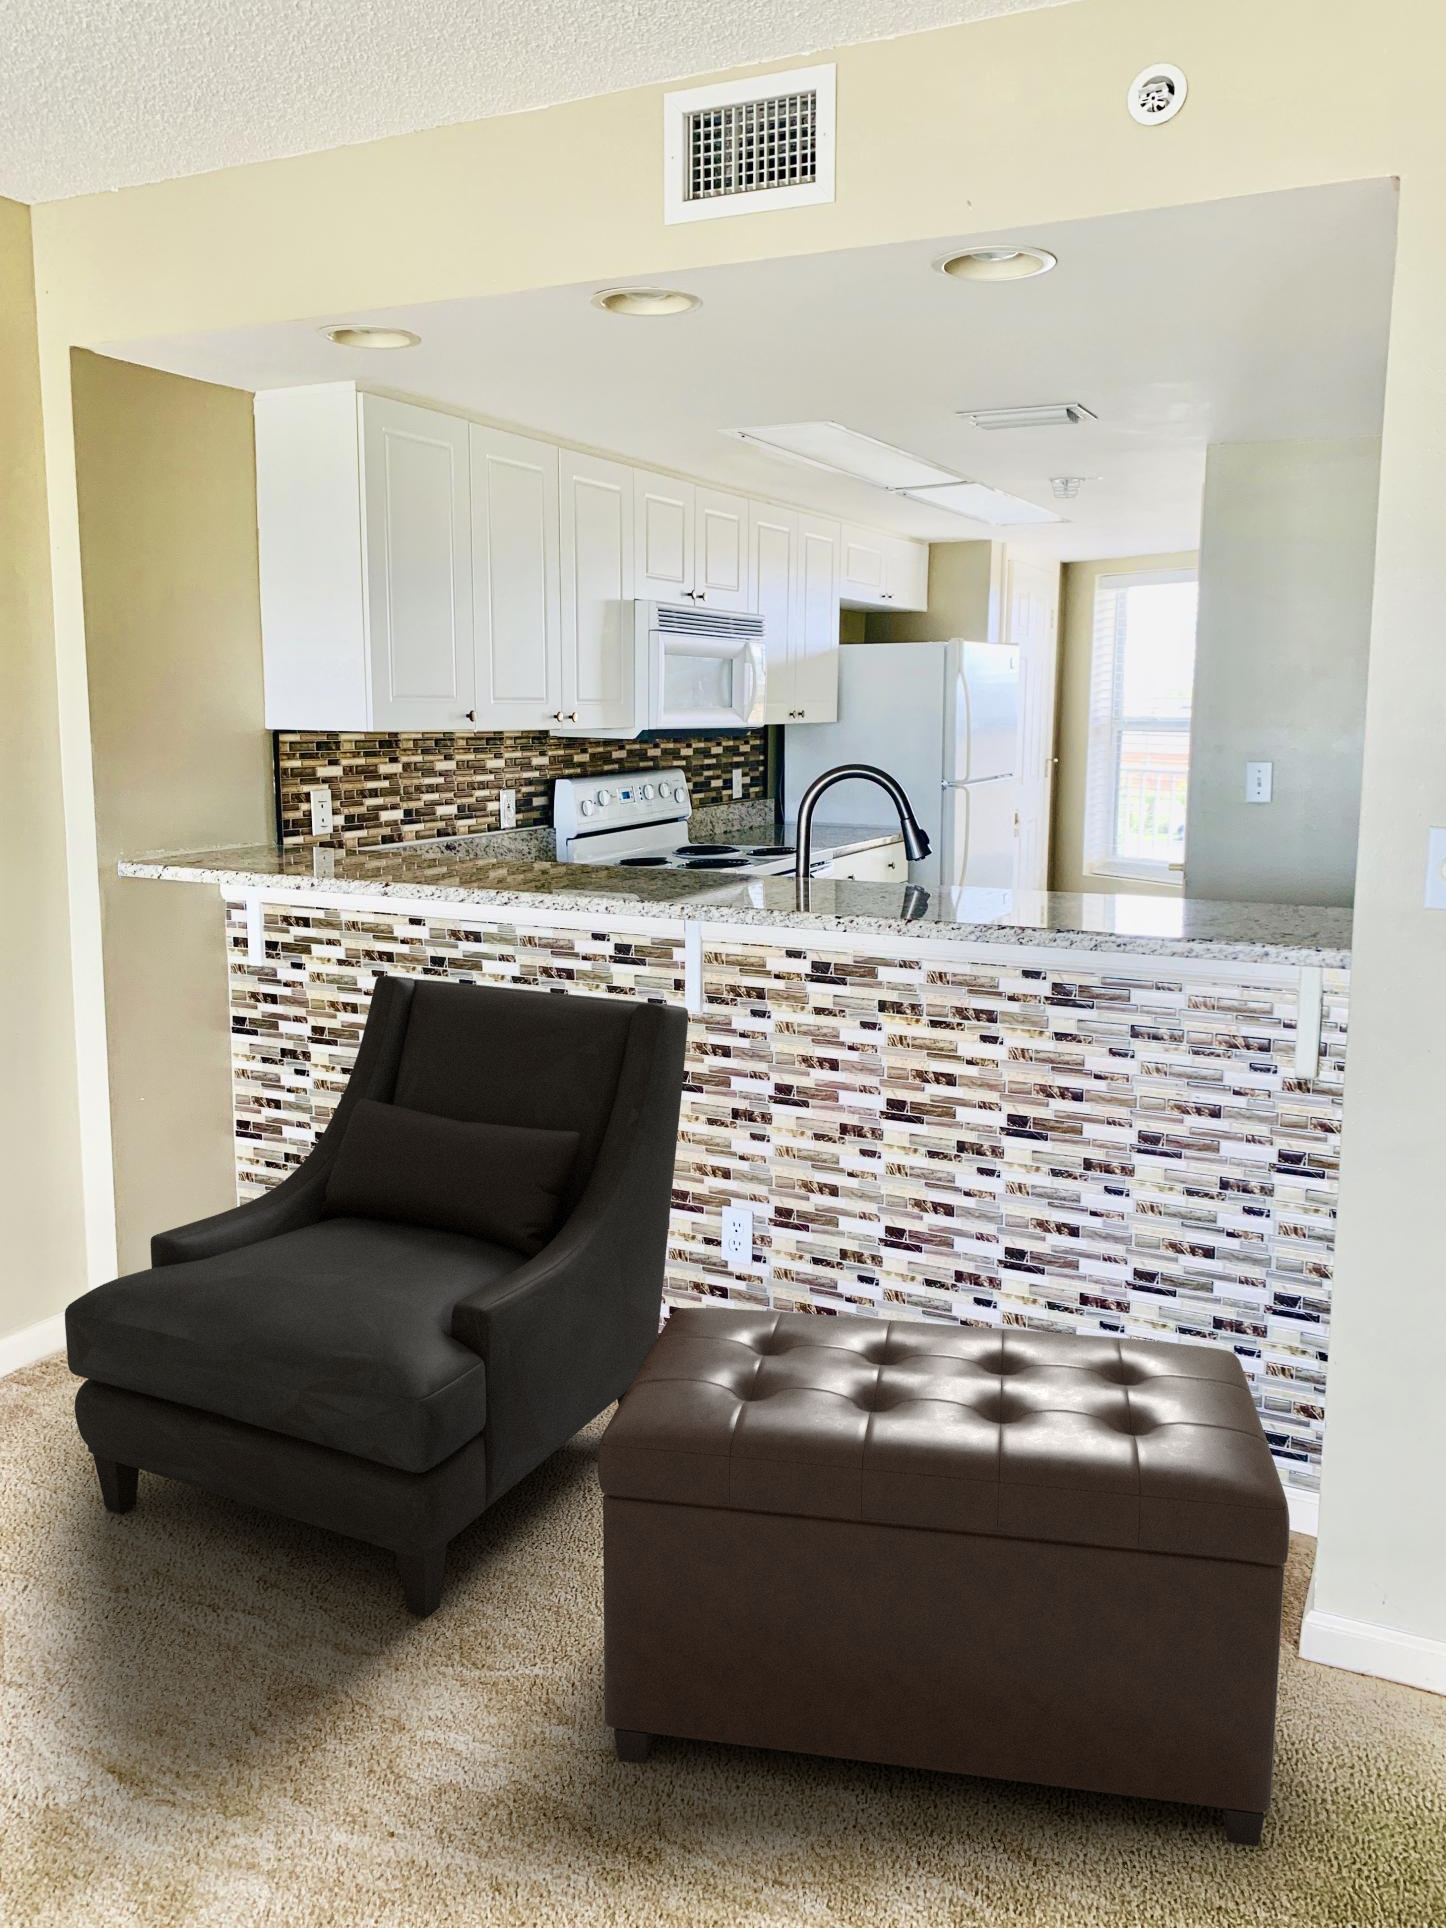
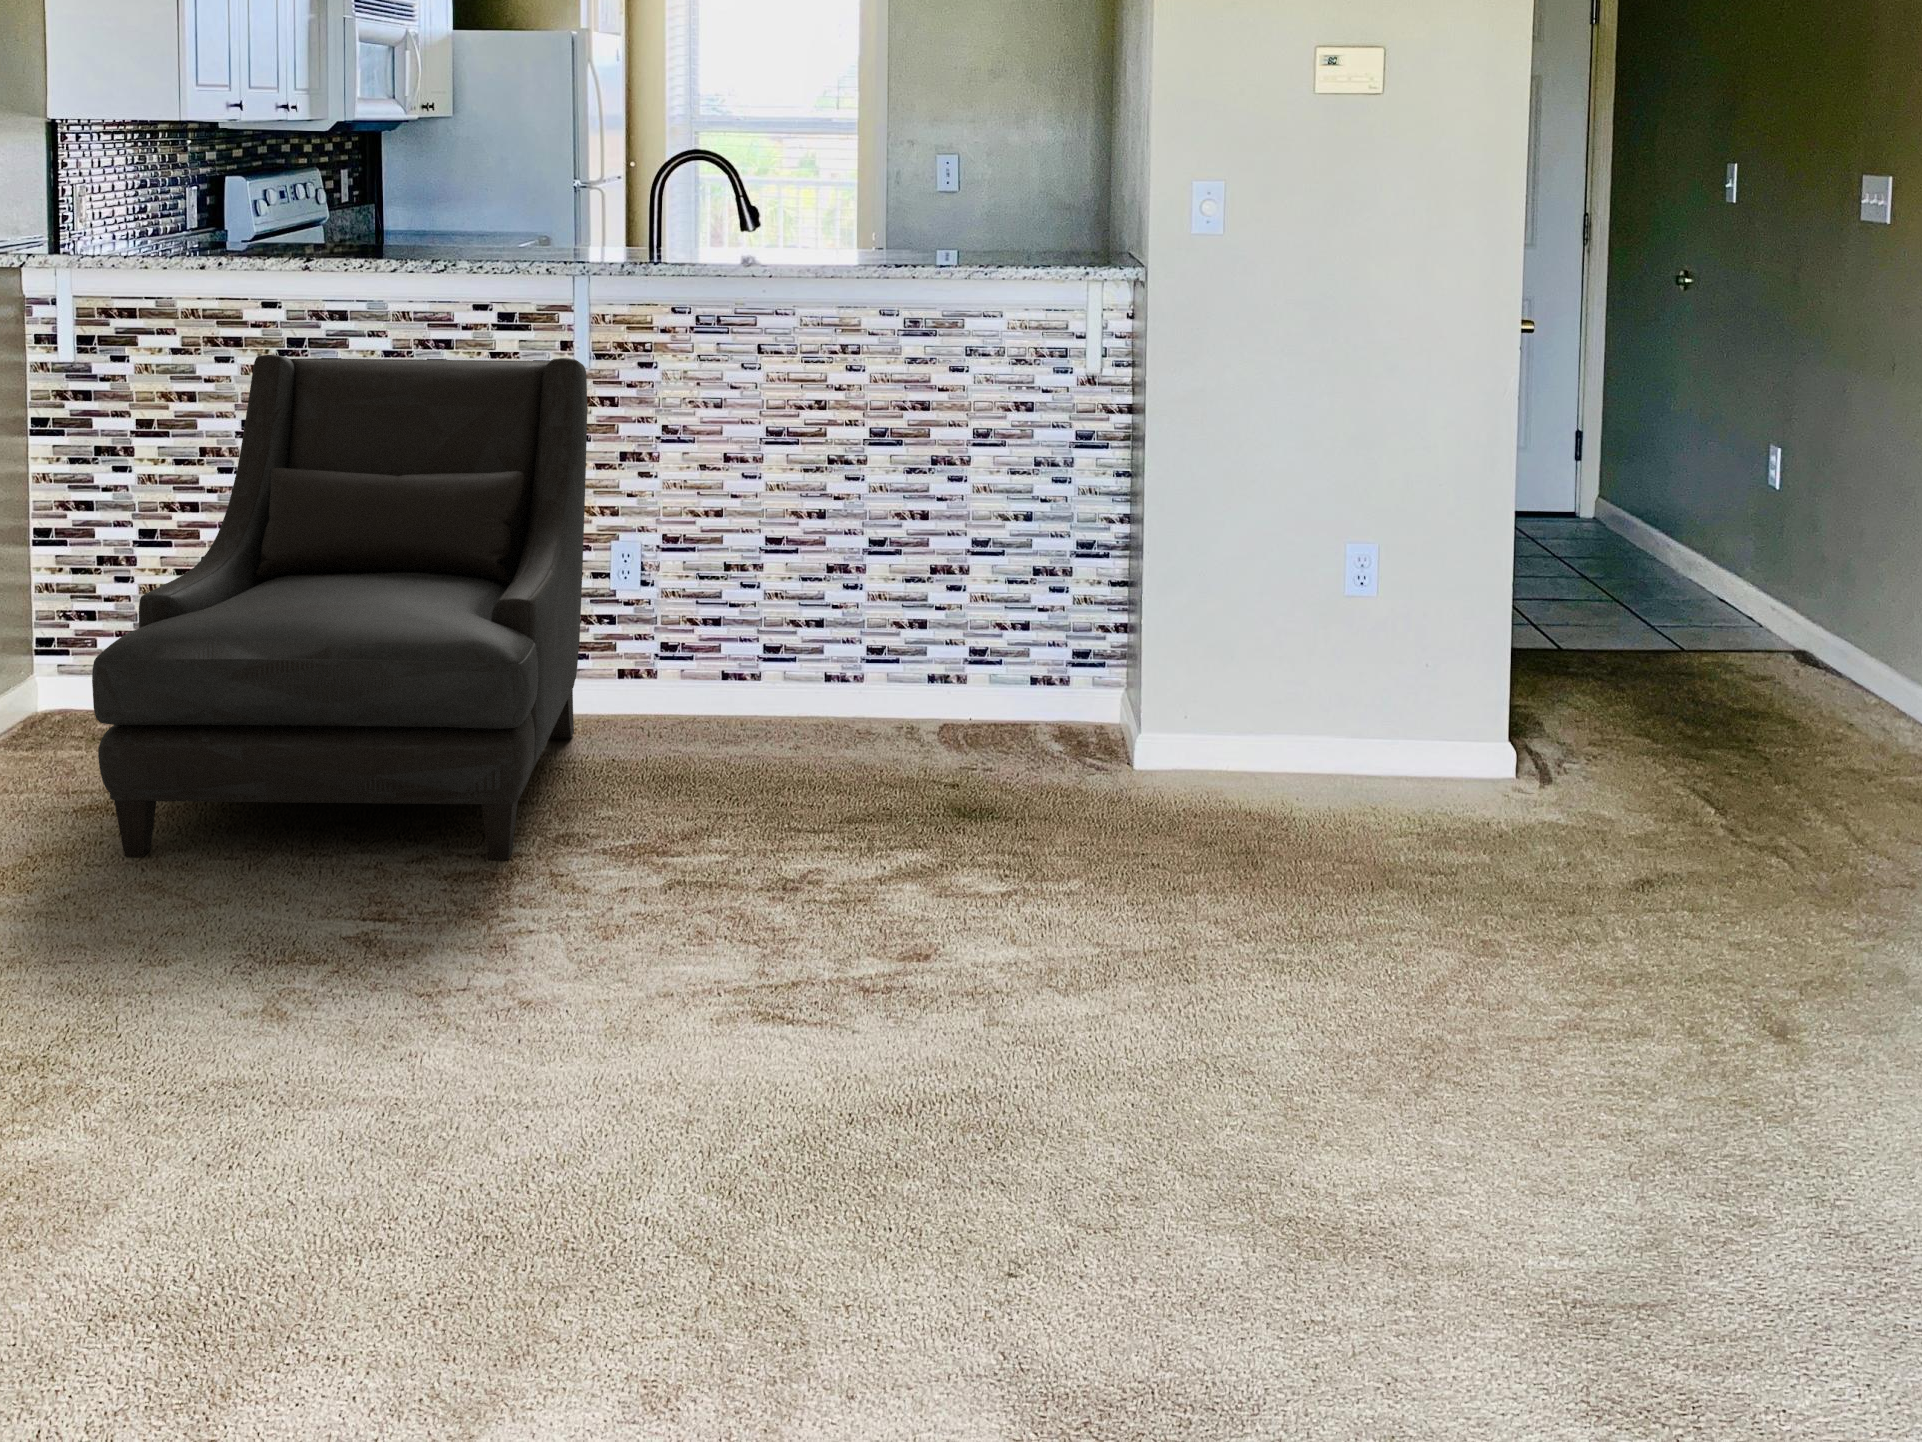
ottoman: present [598,1308,1290,1846] -> none [684,557,1177,891]

